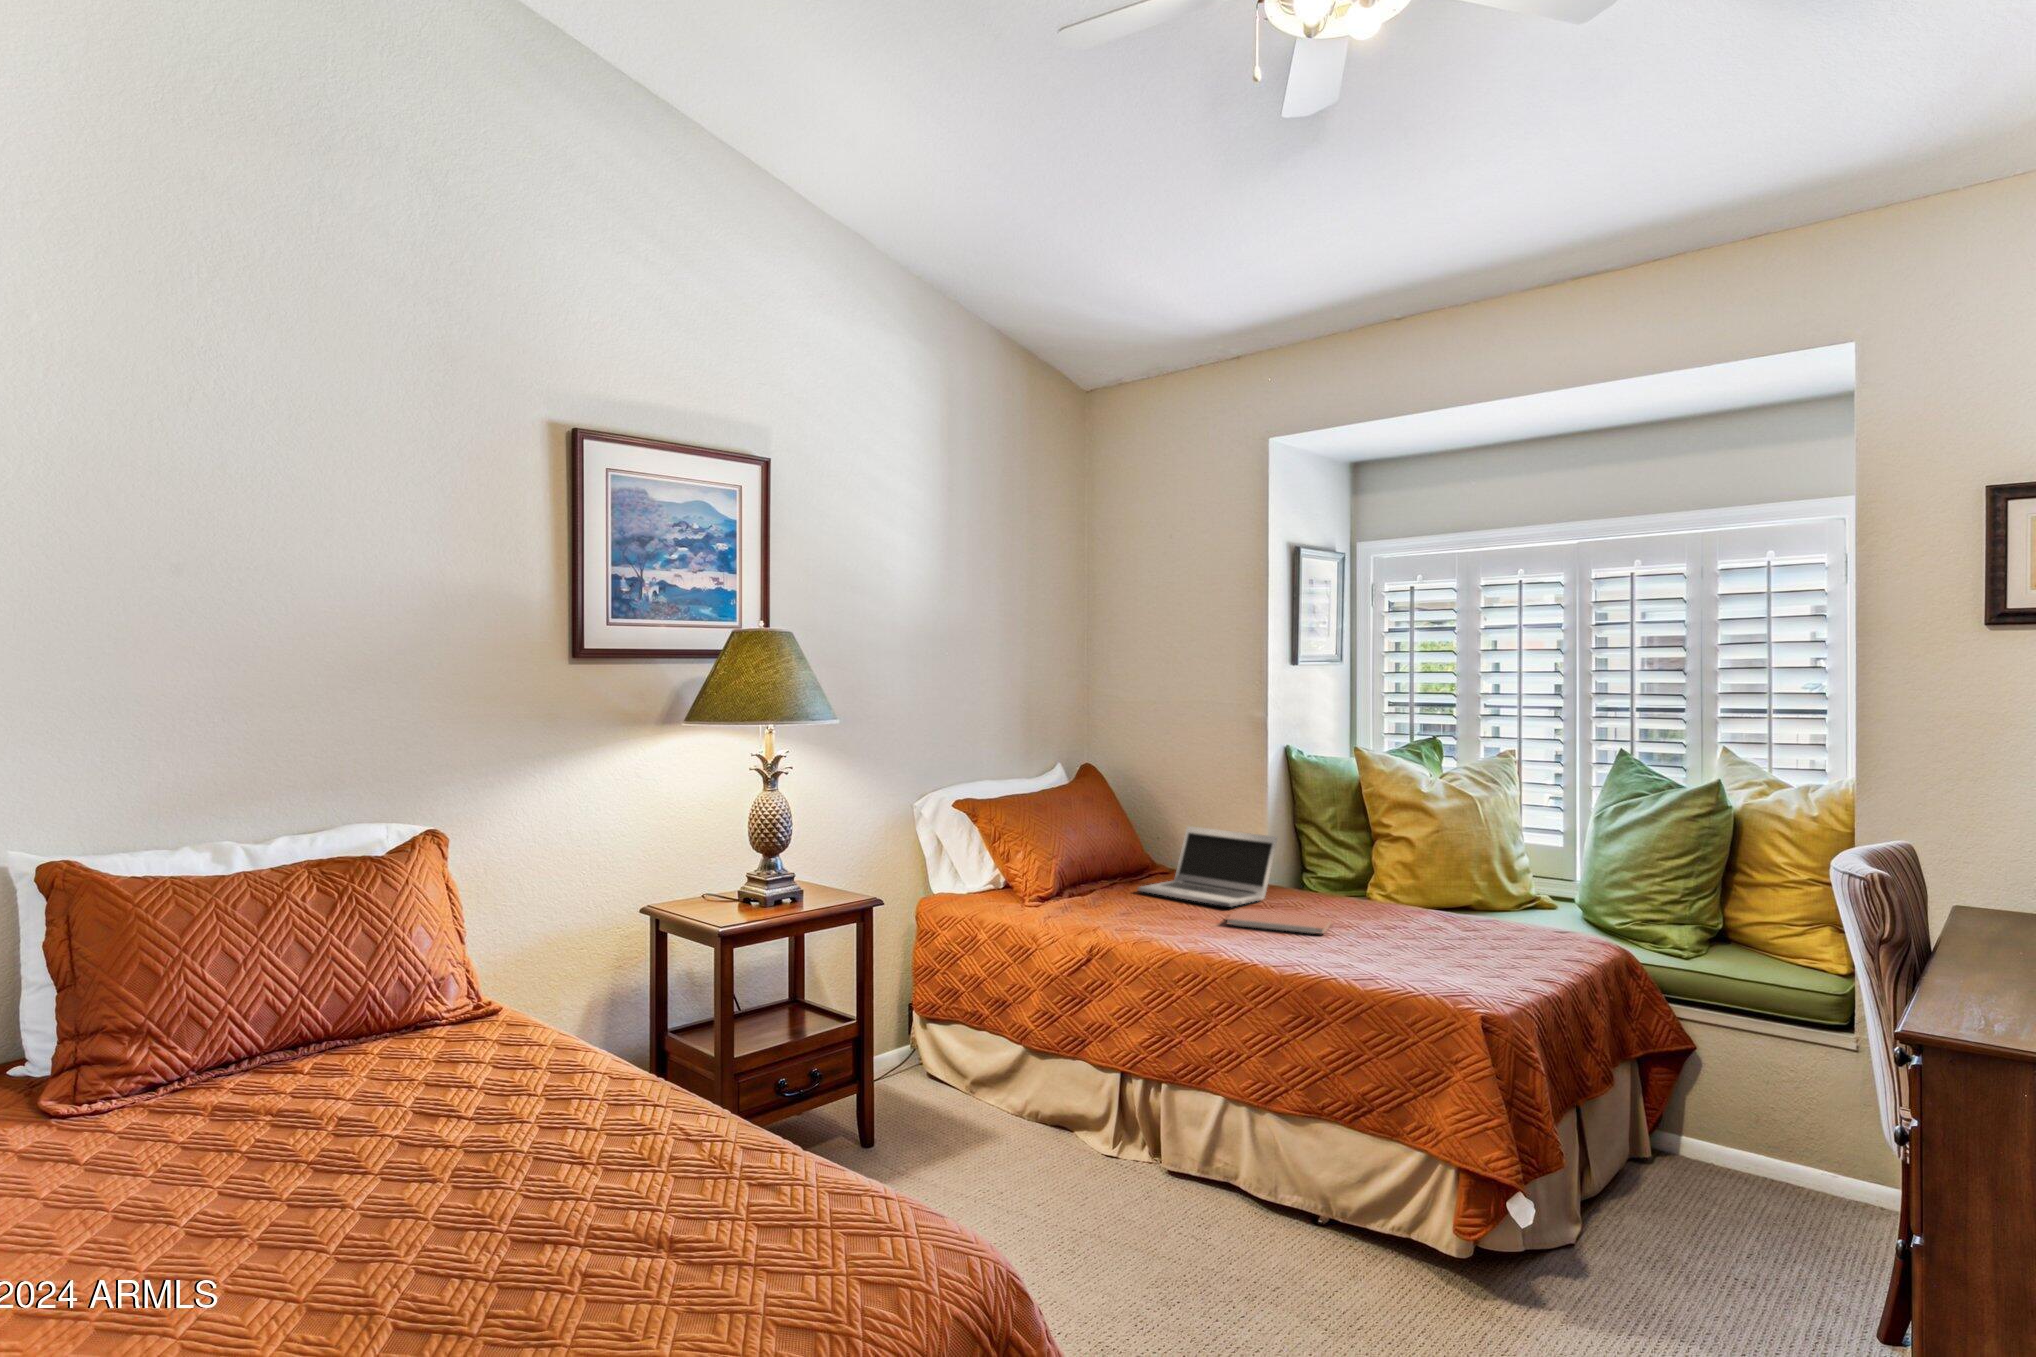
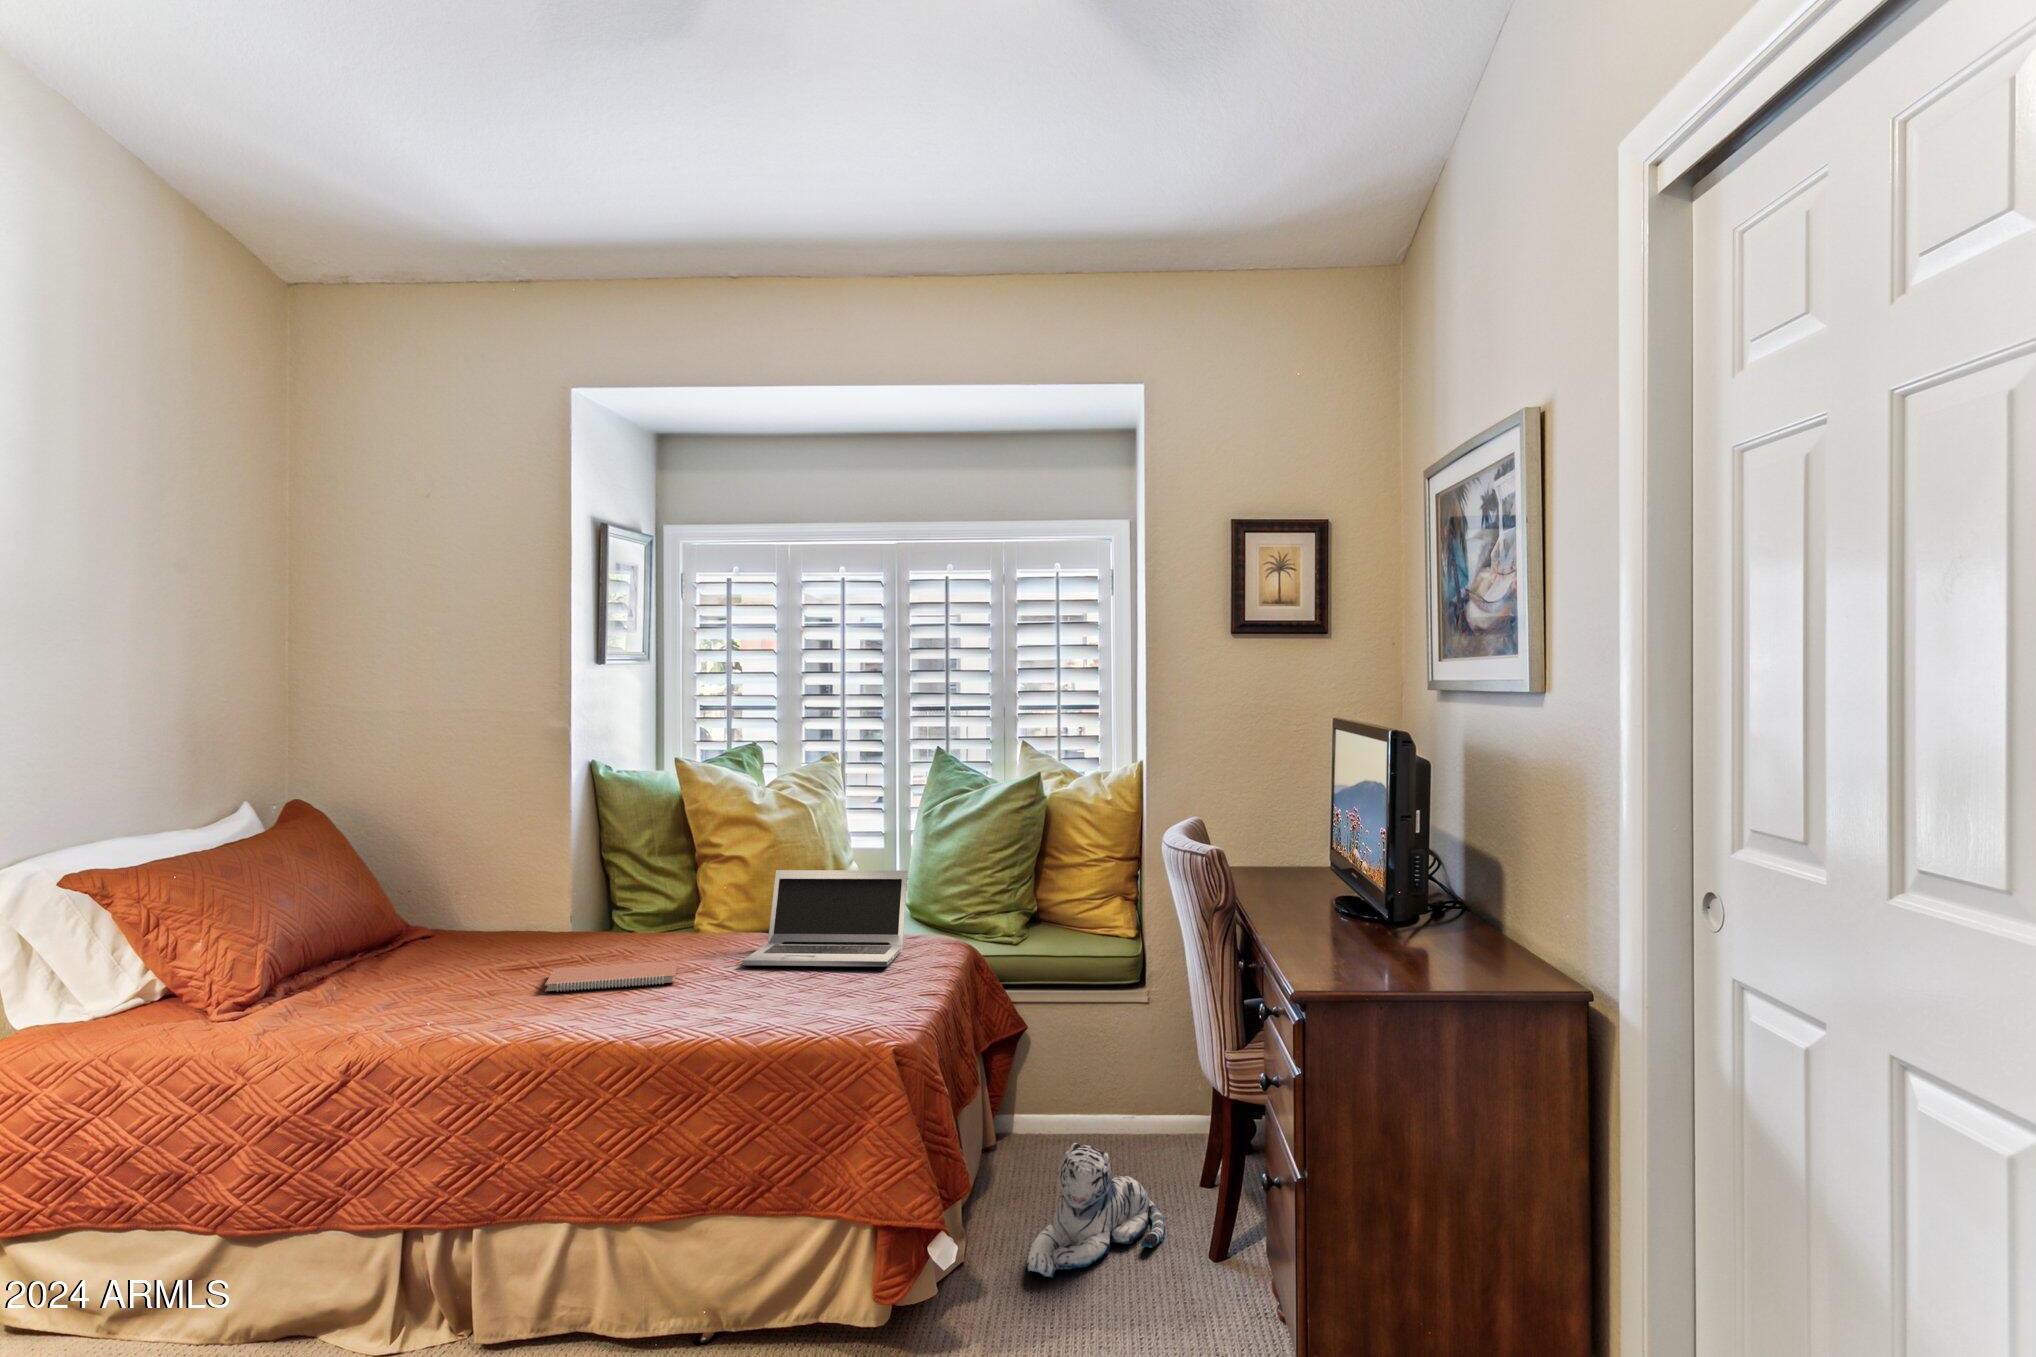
laptop: present [1138,826,1278,907] -> present [742,870,908,967]
plush toy: none [1632,1160,1821,1292] -> present [1027,1143,1165,1277]

